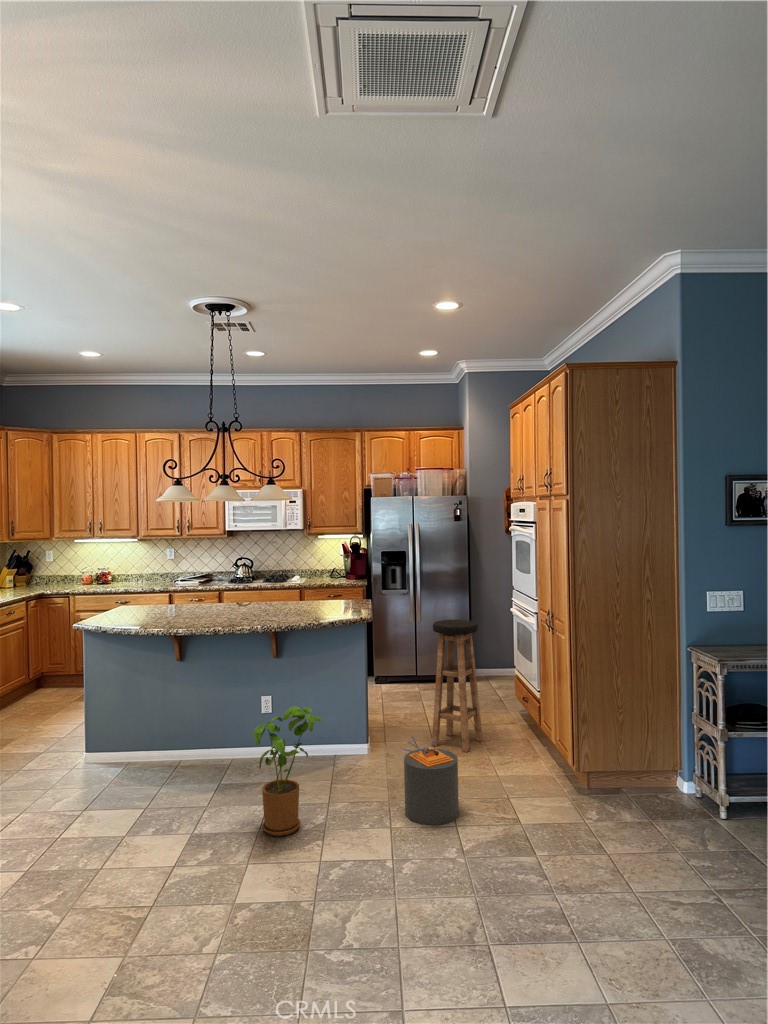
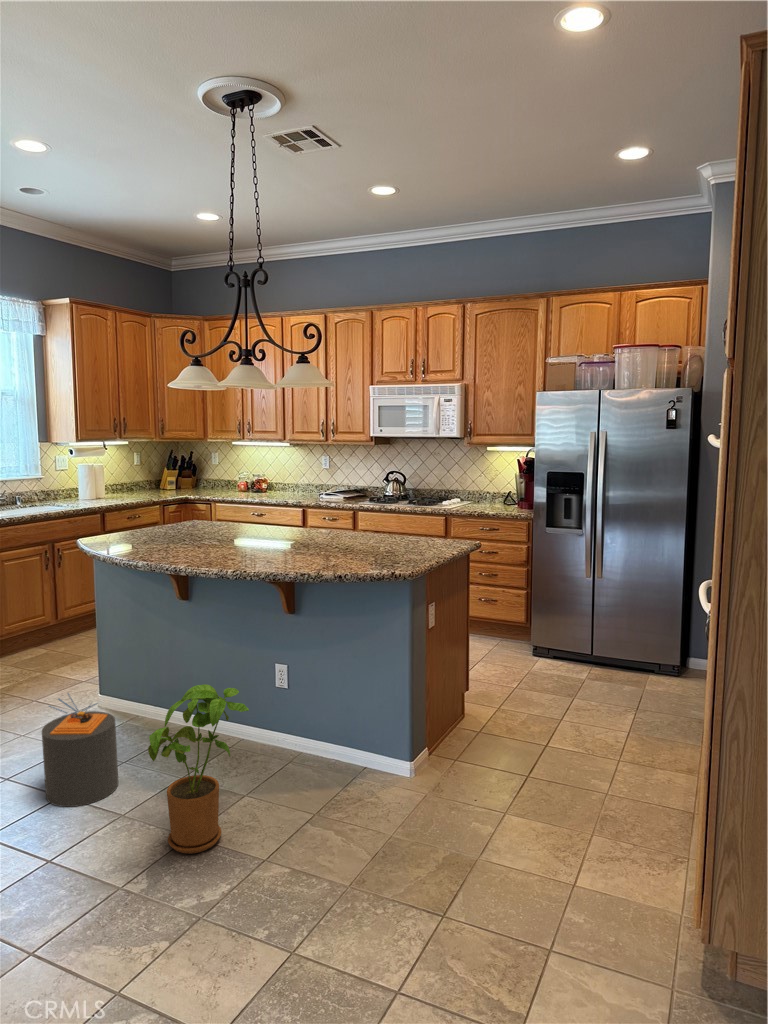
bar stool: present [432,620,483,752] -> none [514,585,600,795]
trash can: present [403,736,459,825] -> present [42,694,118,807]

